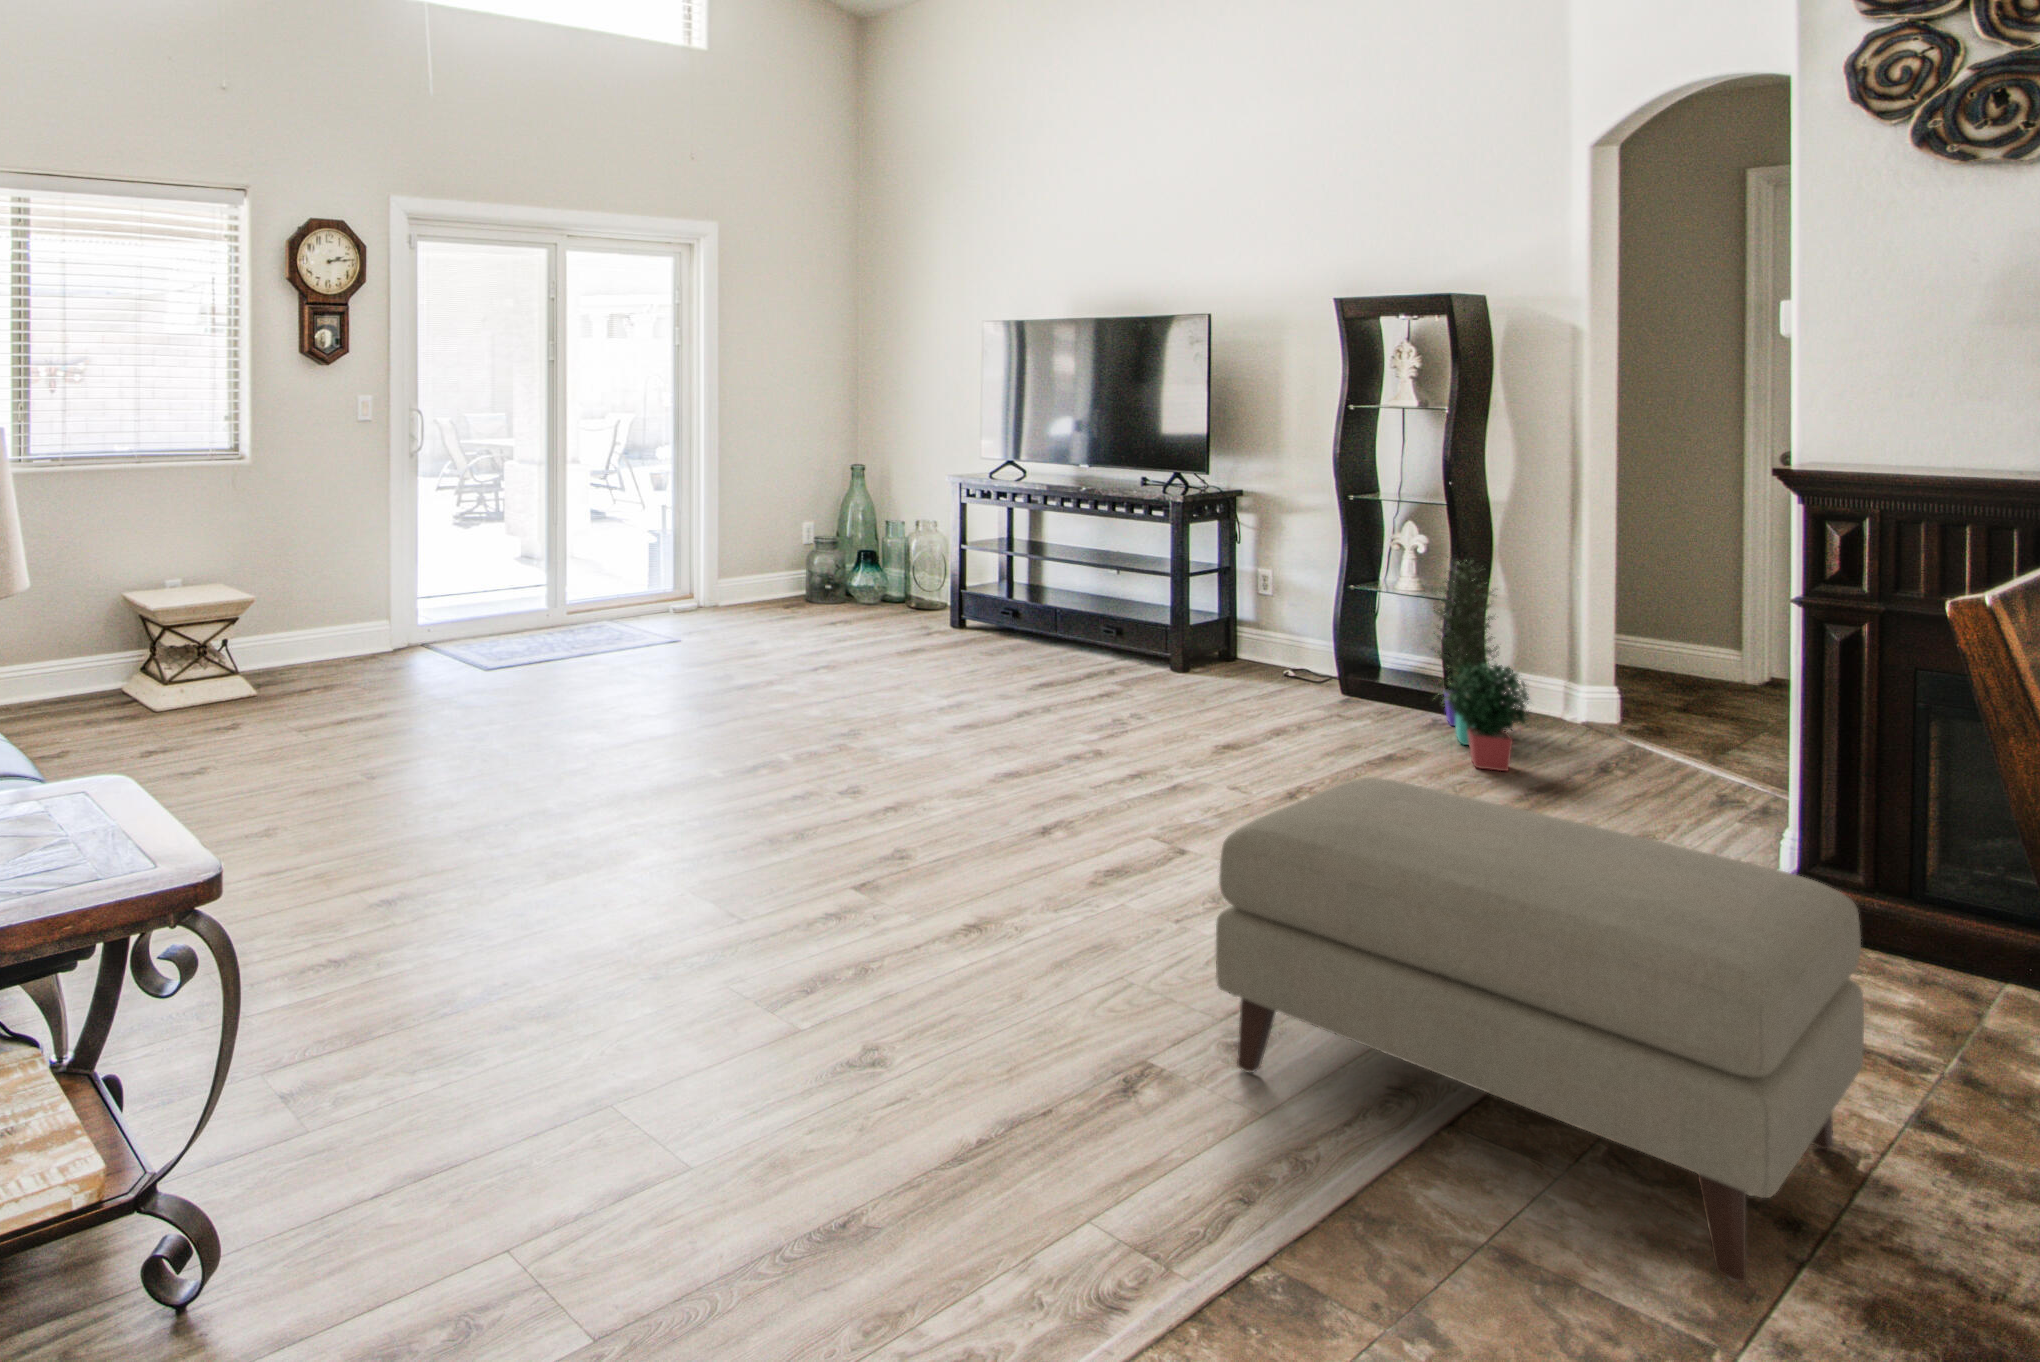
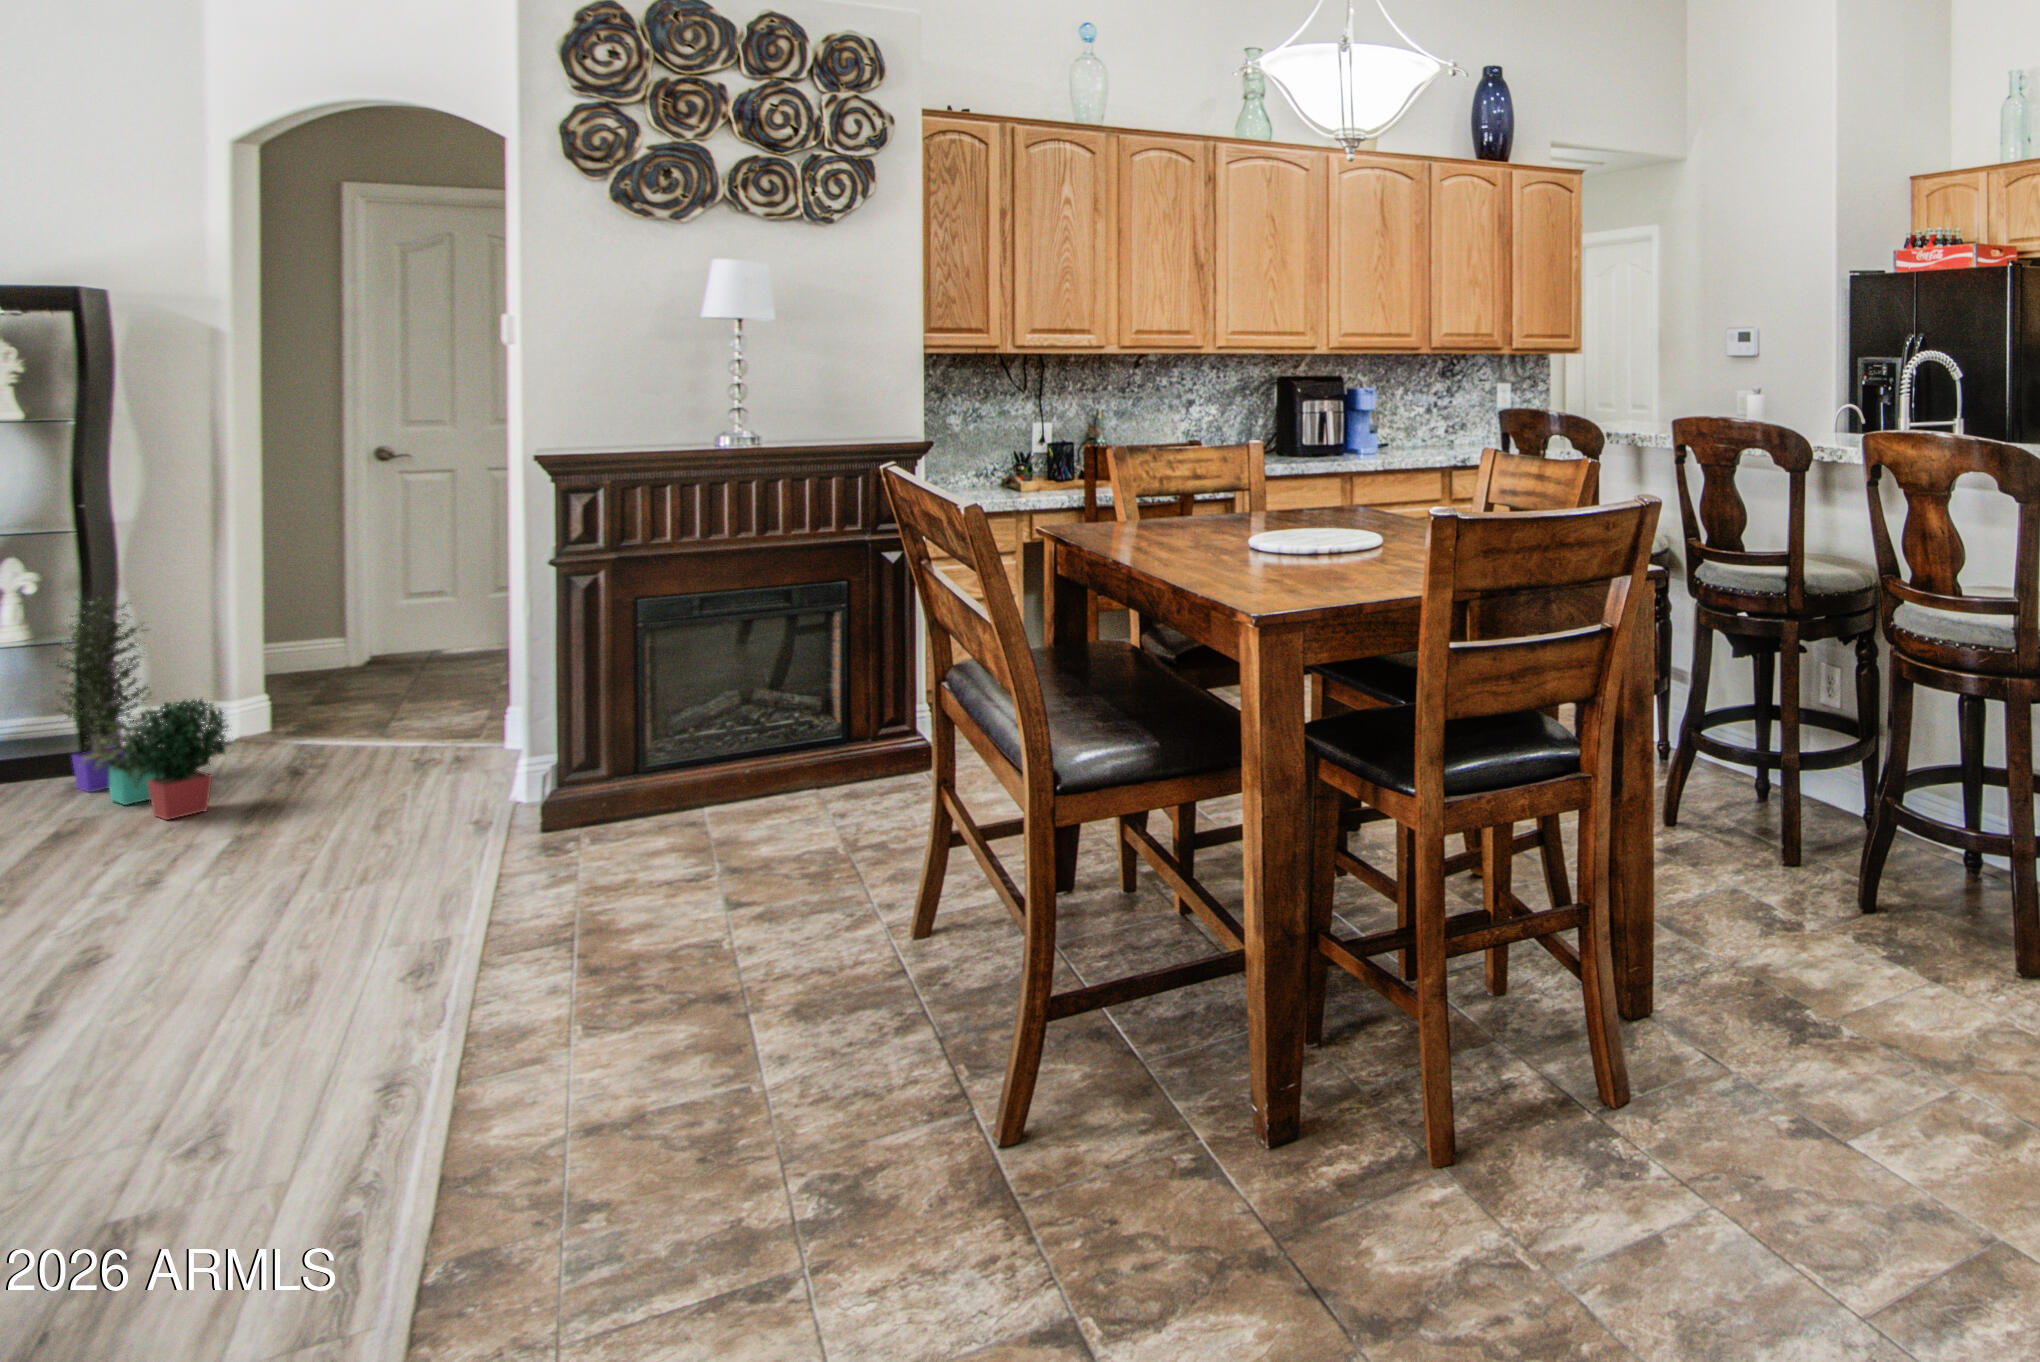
ottoman: present [1216,777,1864,1282] -> none [185,752,749,1173]

